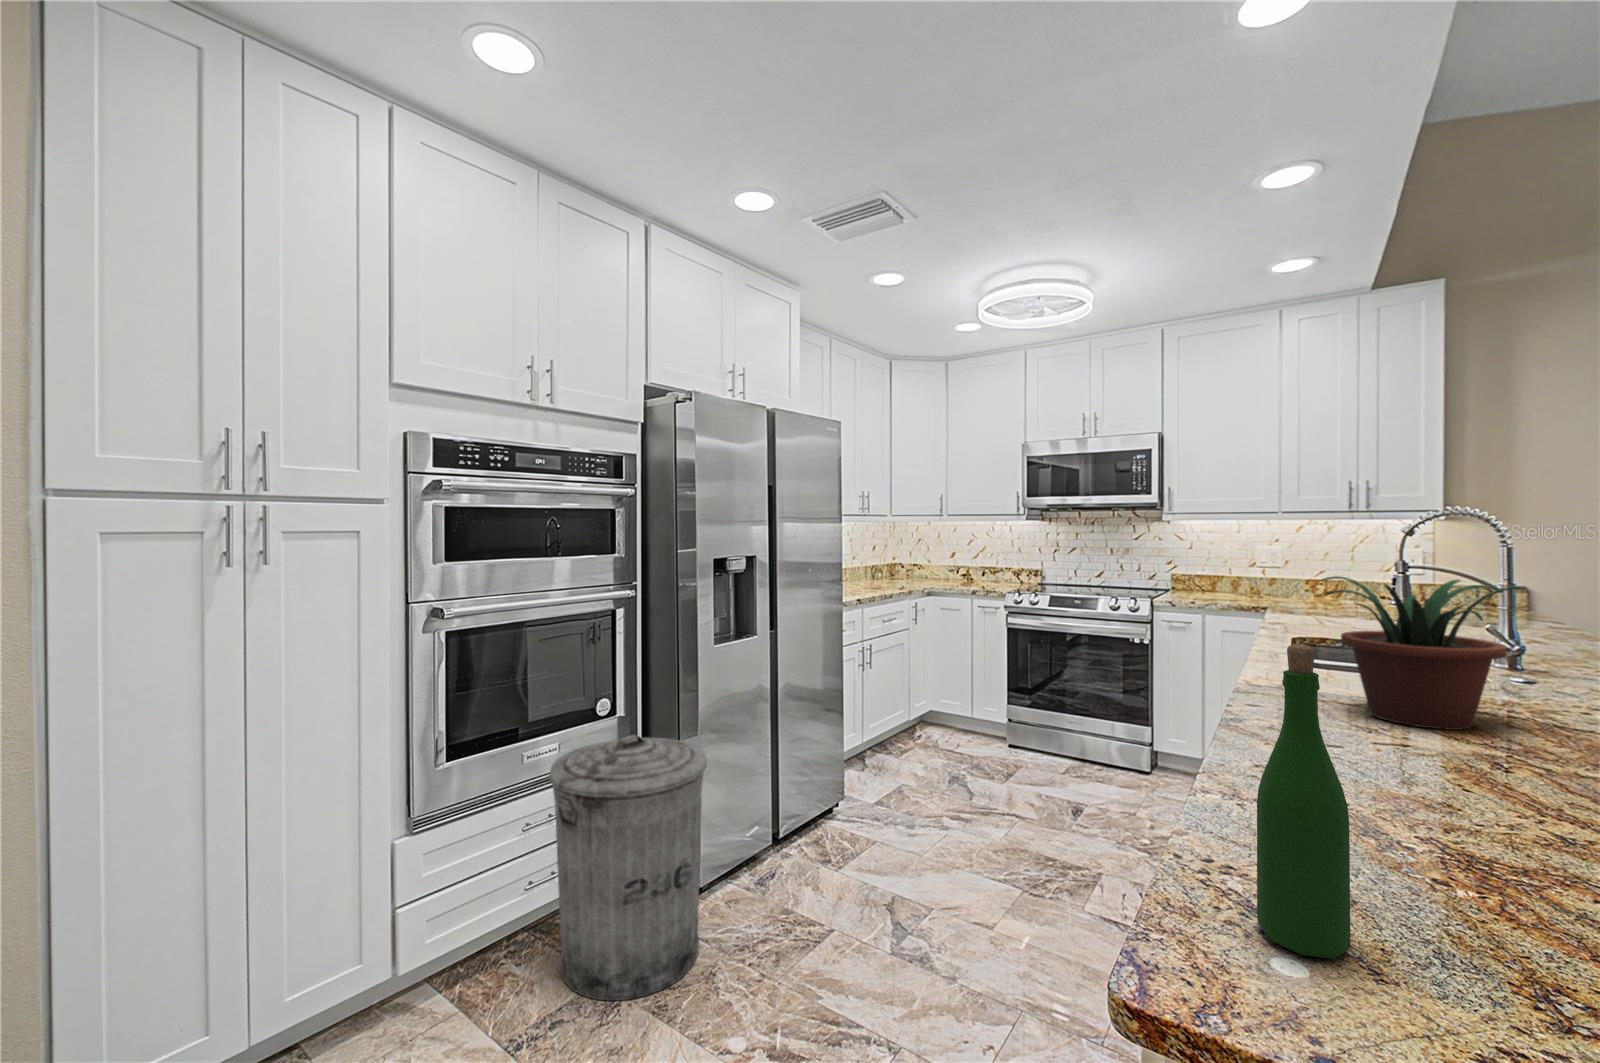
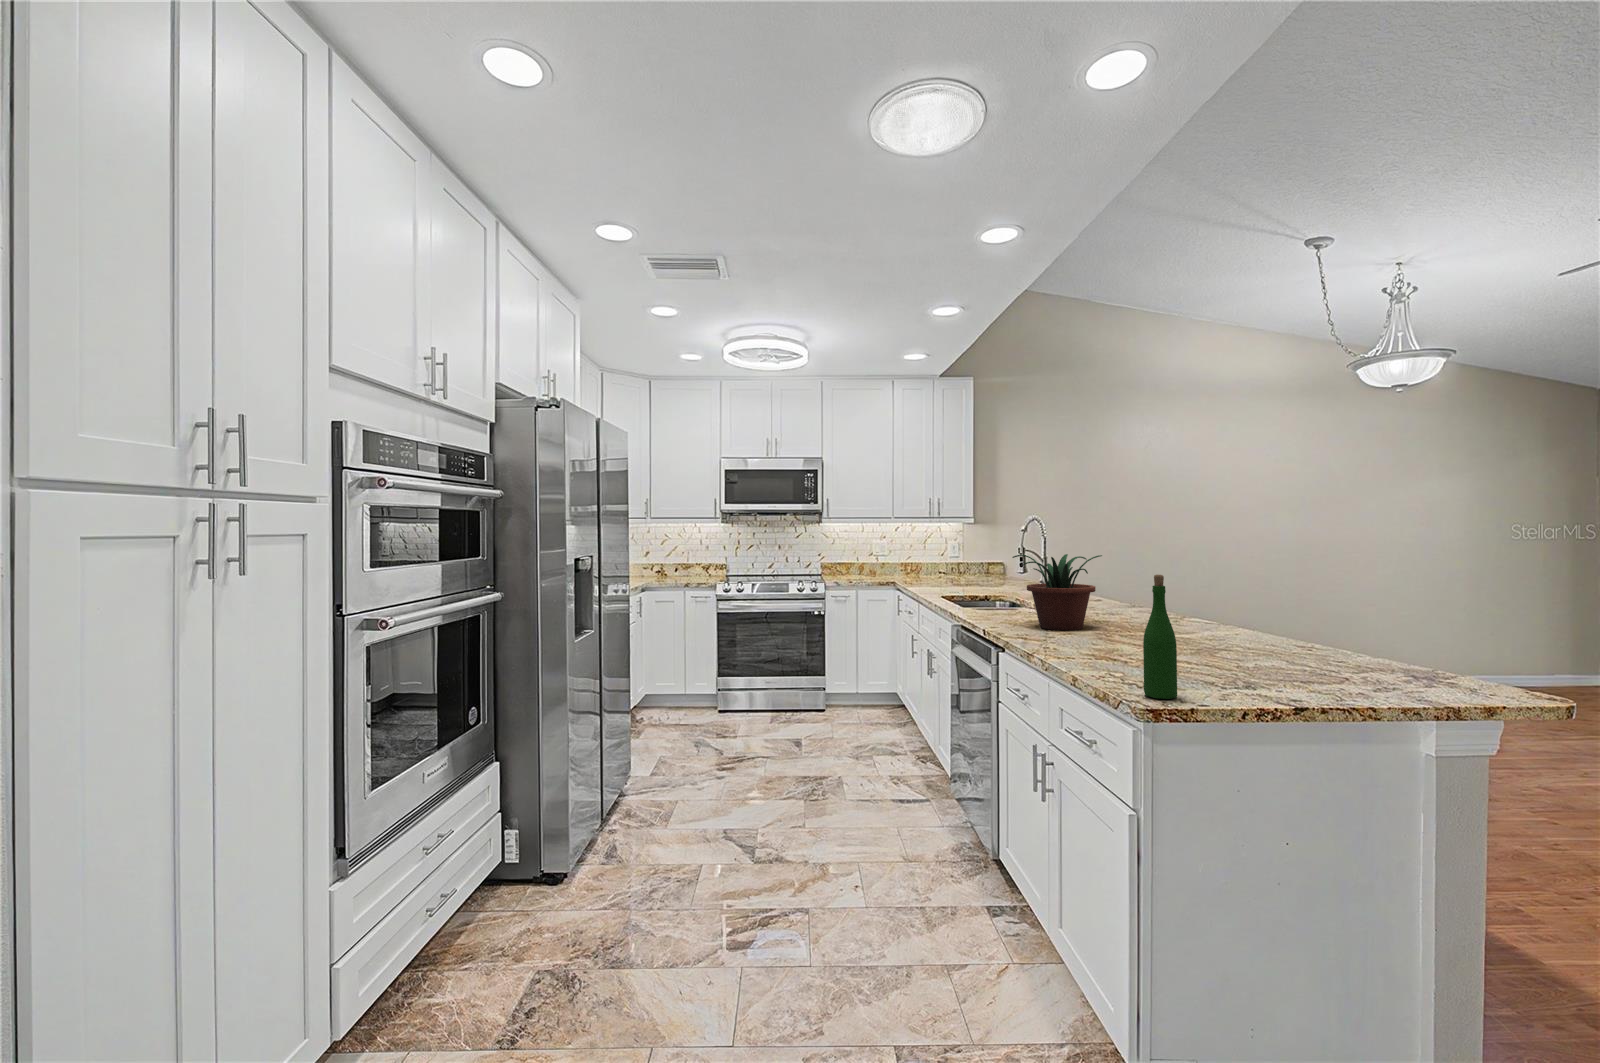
trash can: present [549,735,707,1001] -> none [460,730,620,986]

